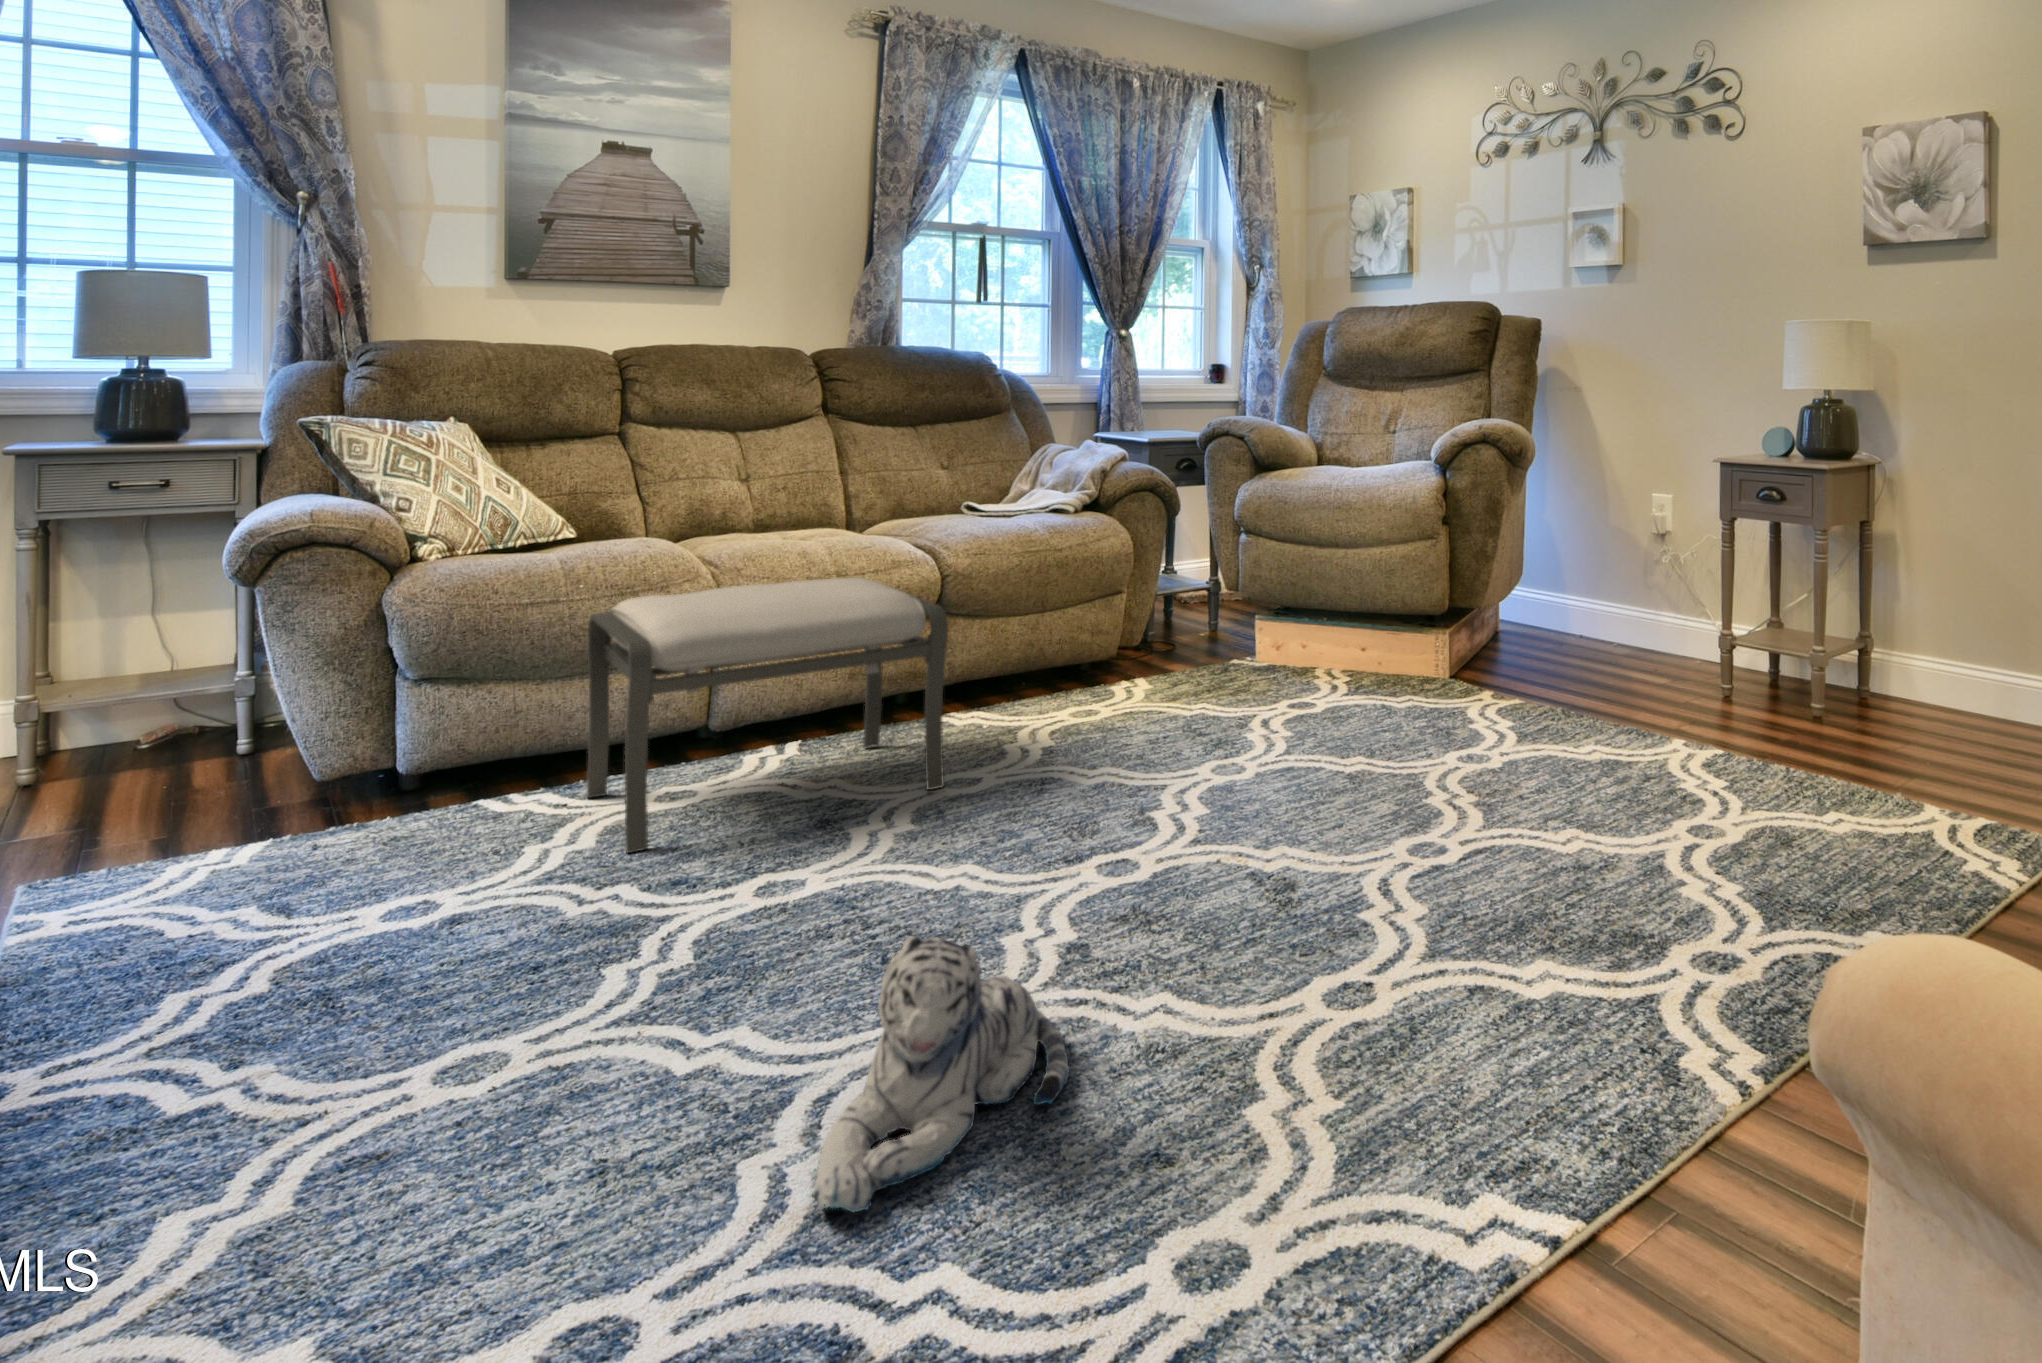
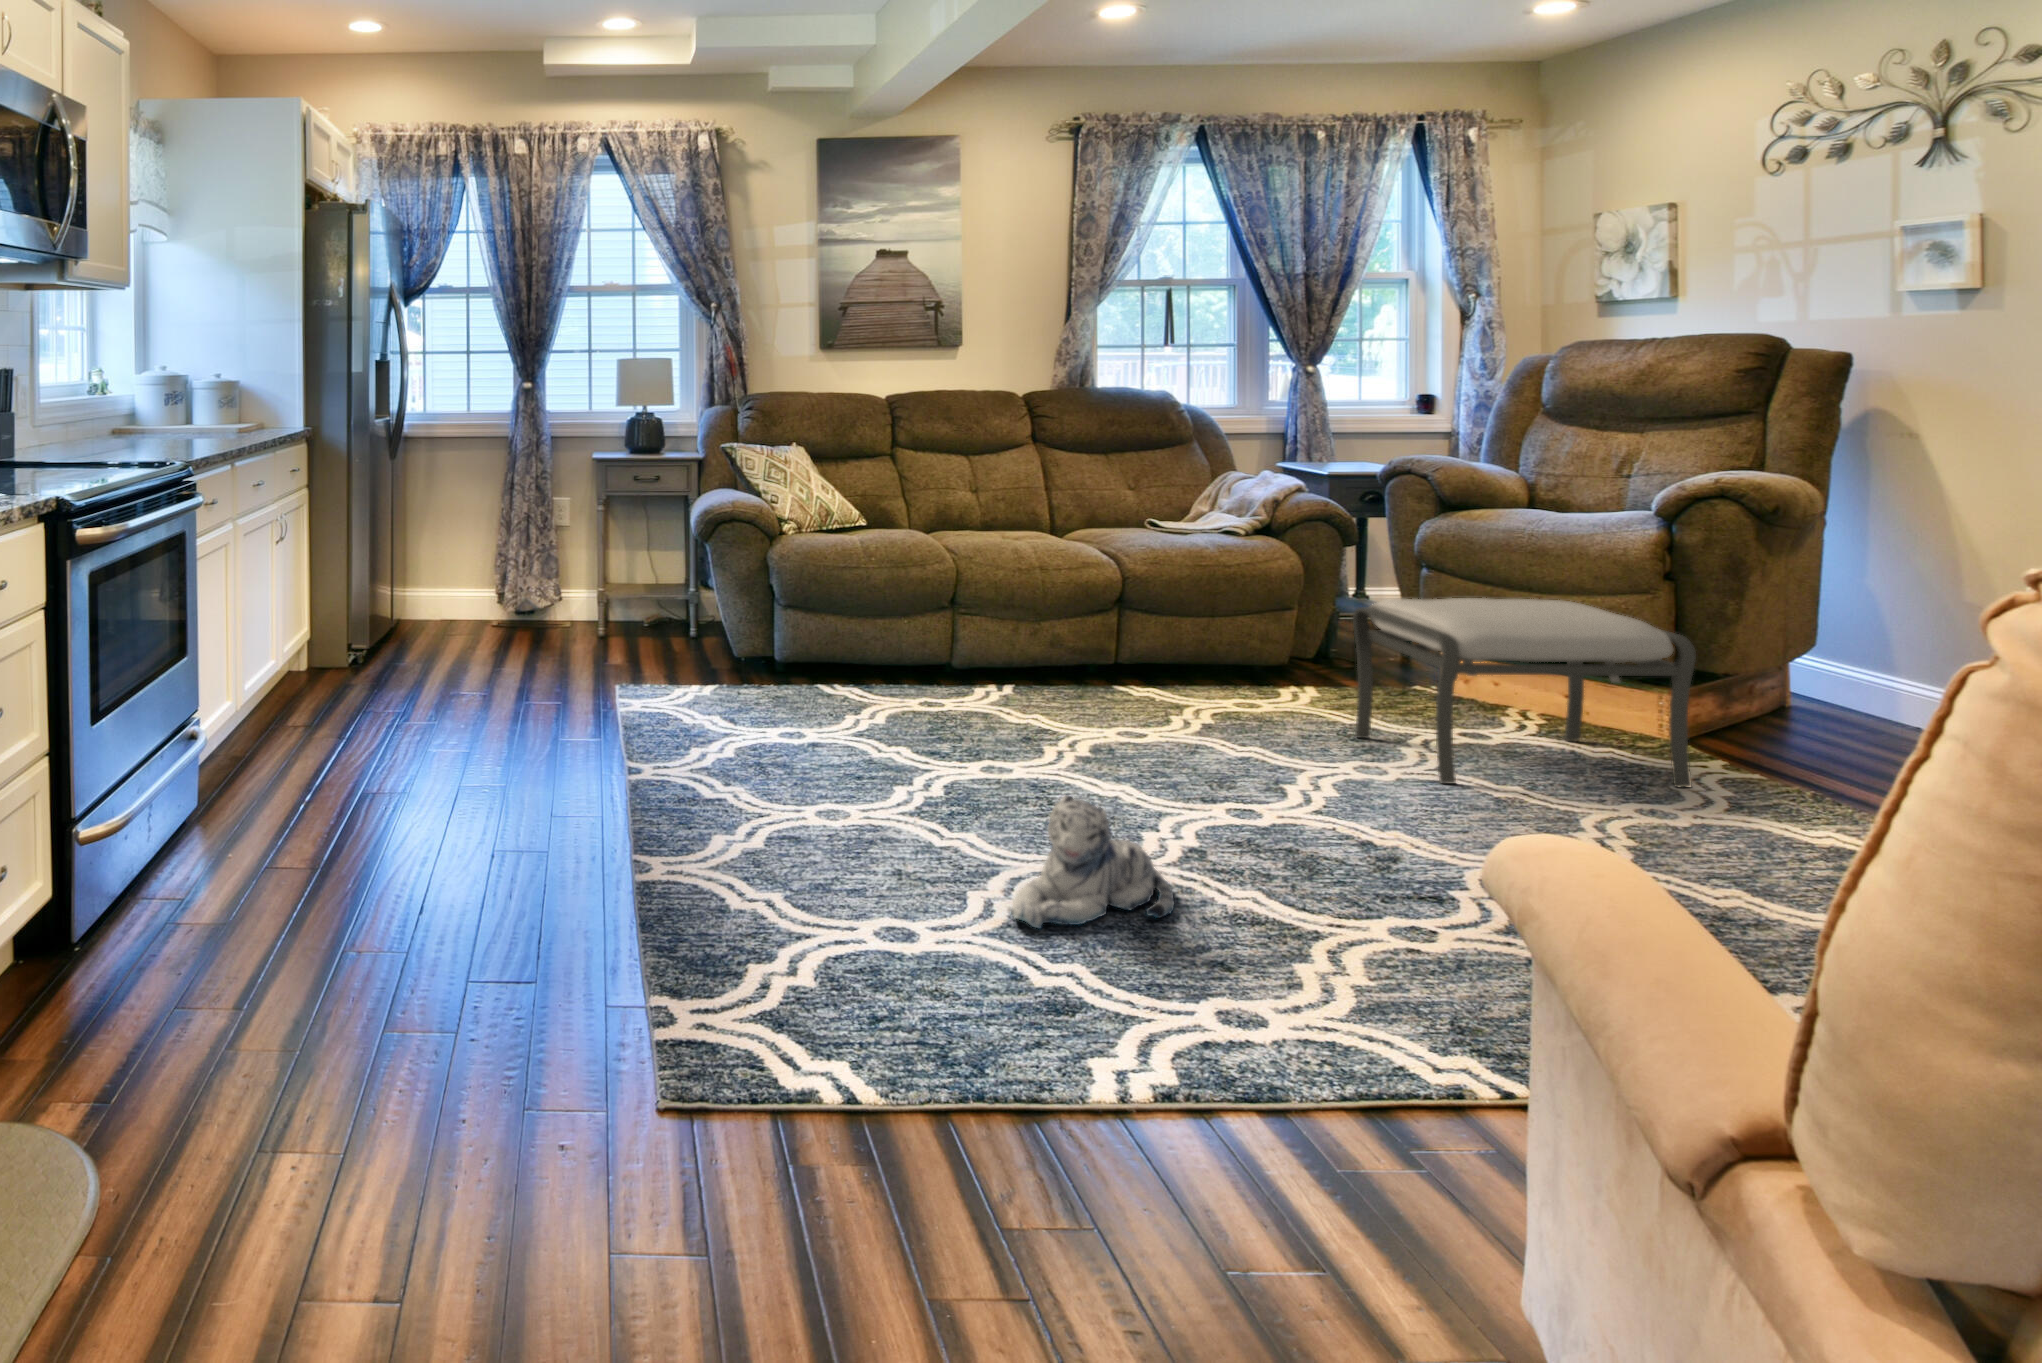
ottoman: present [586,578,948,853] -> present [1353,598,1696,787]

